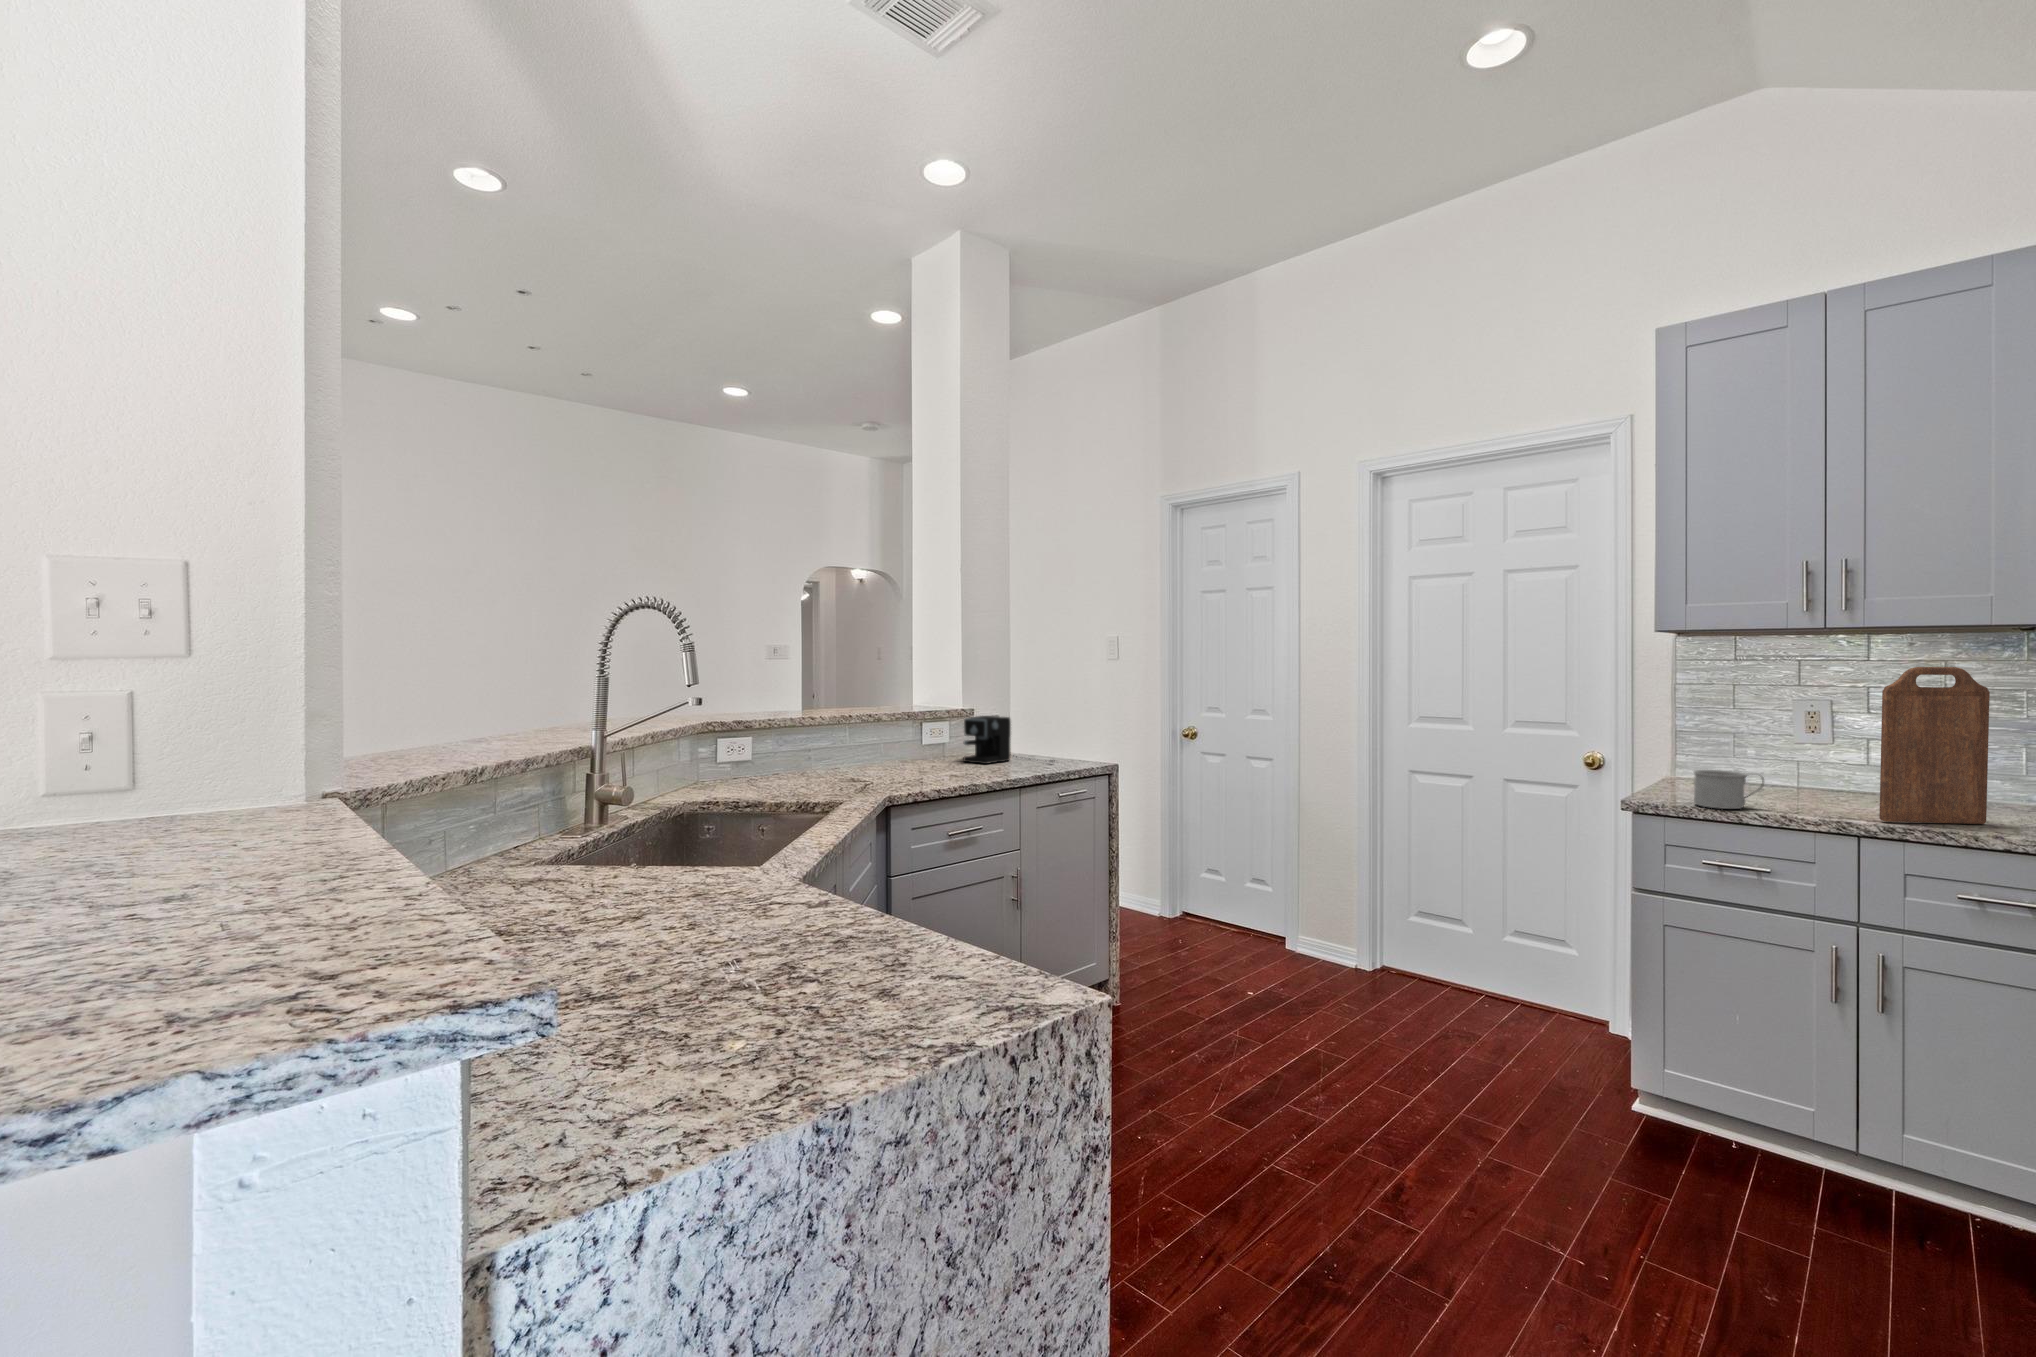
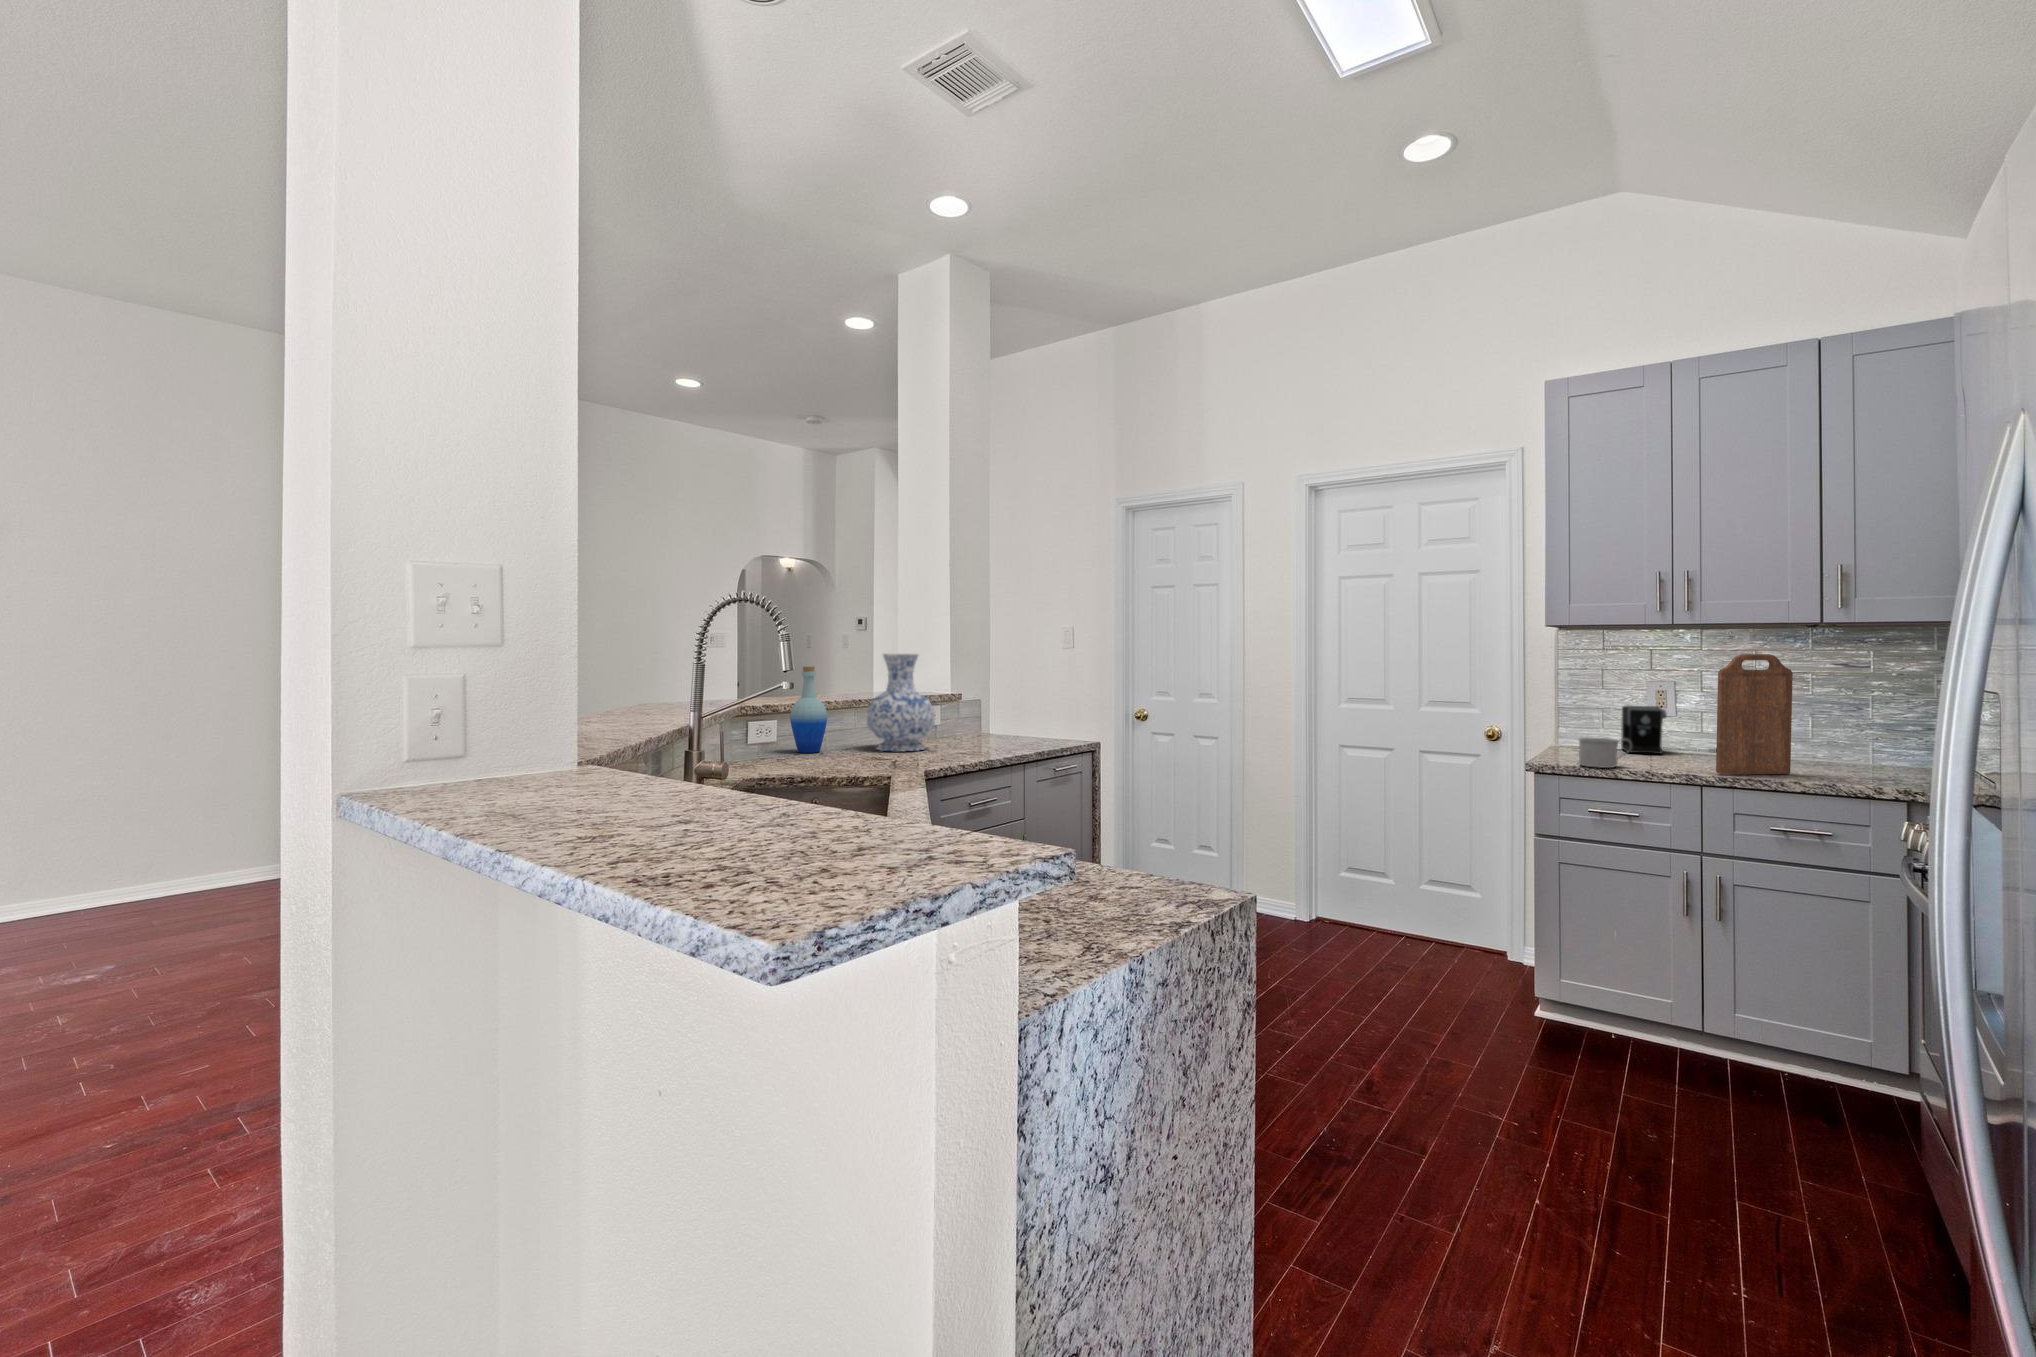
vase: none [852,661,928,771] -> present [866,653,935,751]
bottle: none [765,676,807,771] -> present [790,667,827,753]
coffee maker: present [964,716,1055,764] -> present [1621,706,1715,754]

